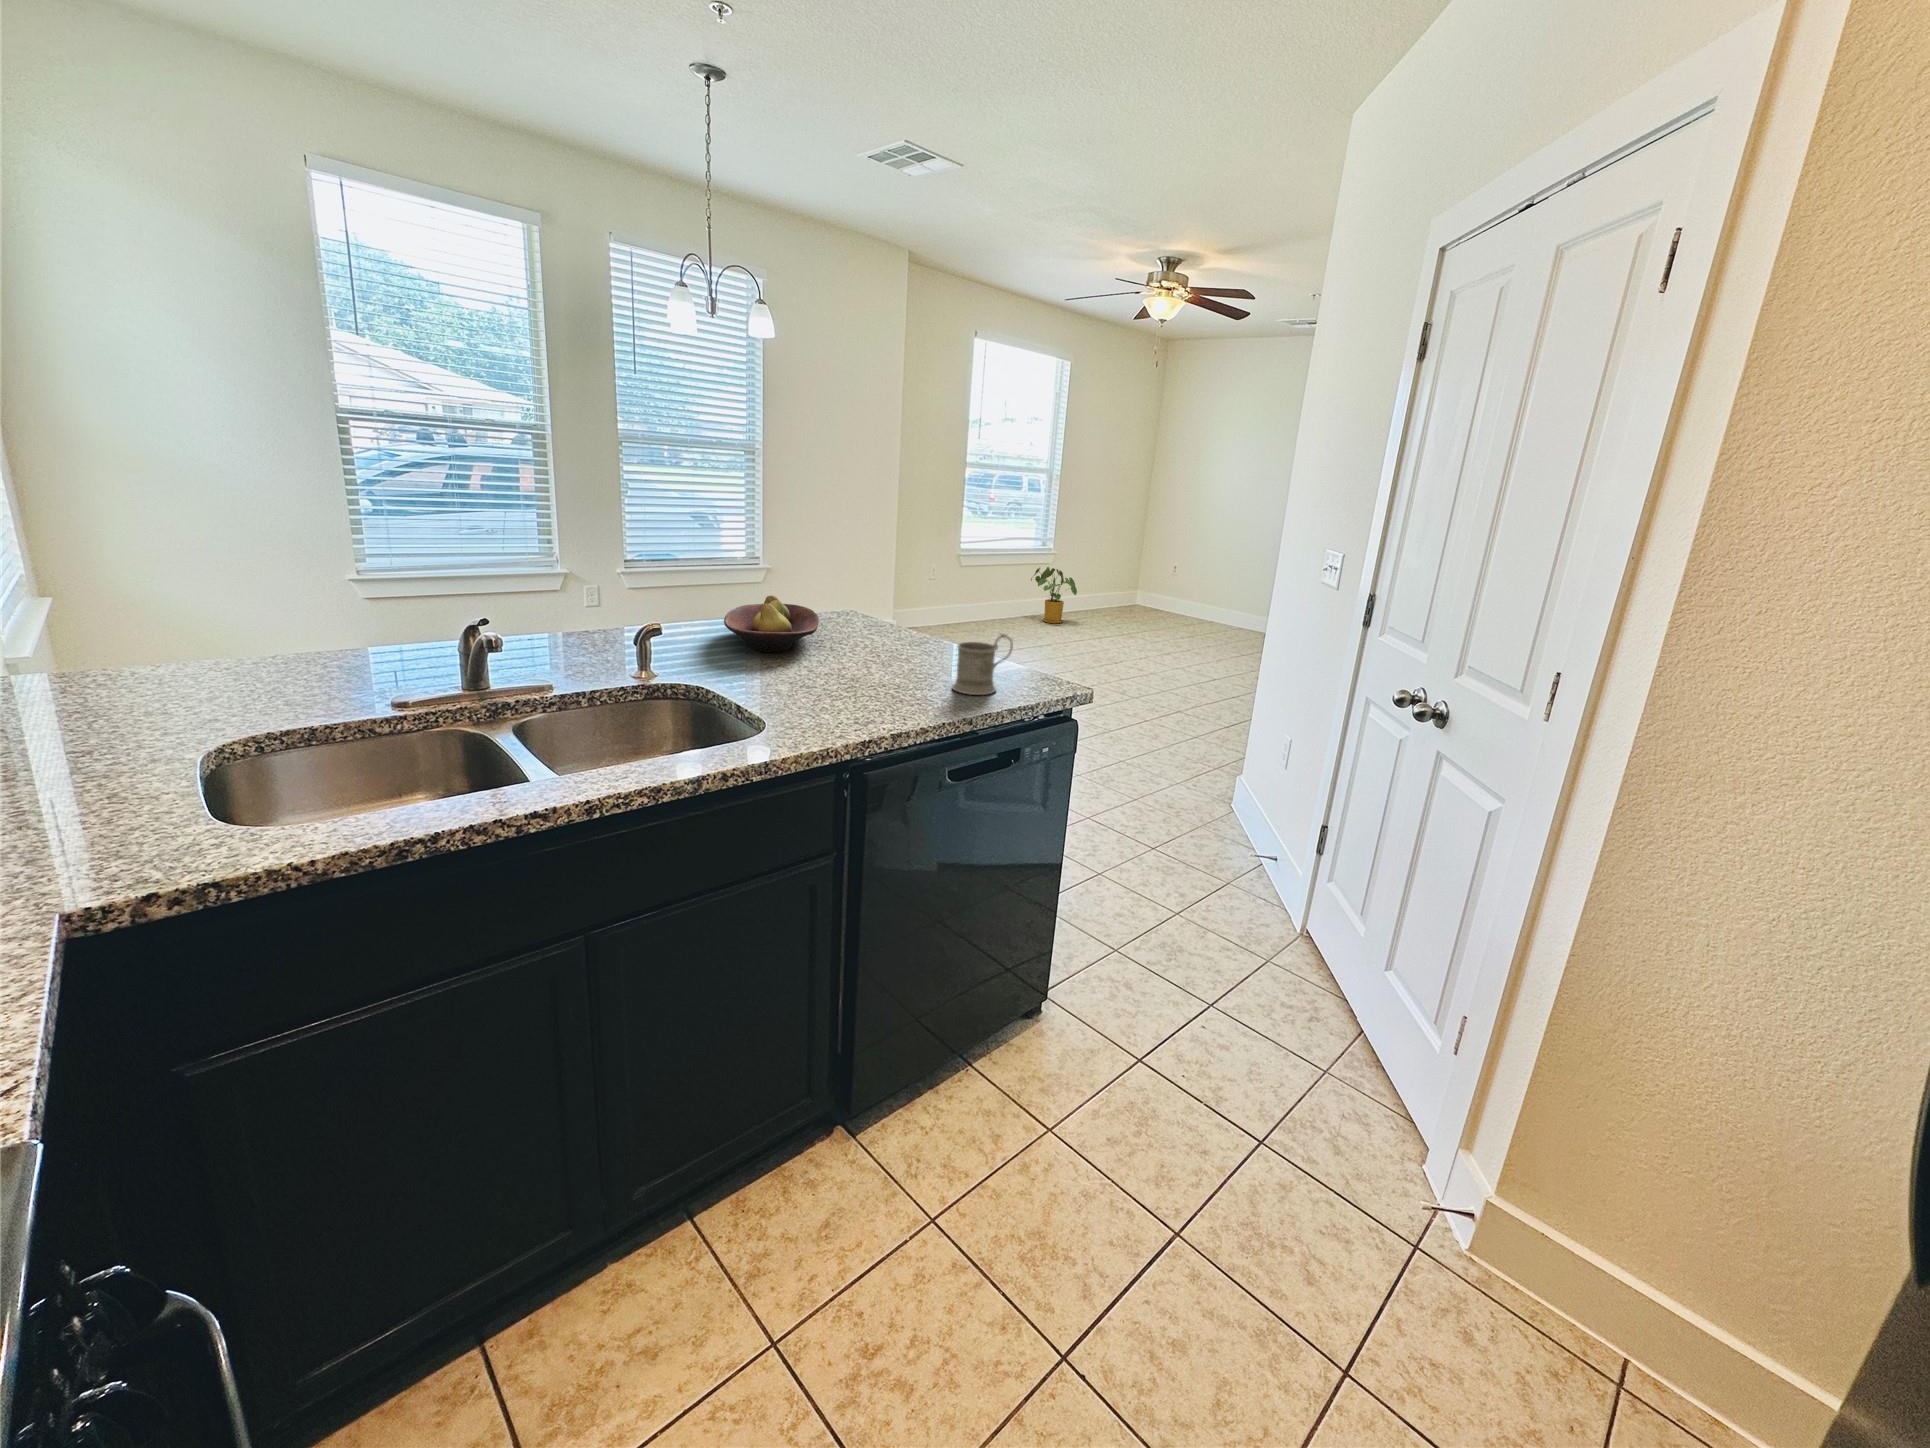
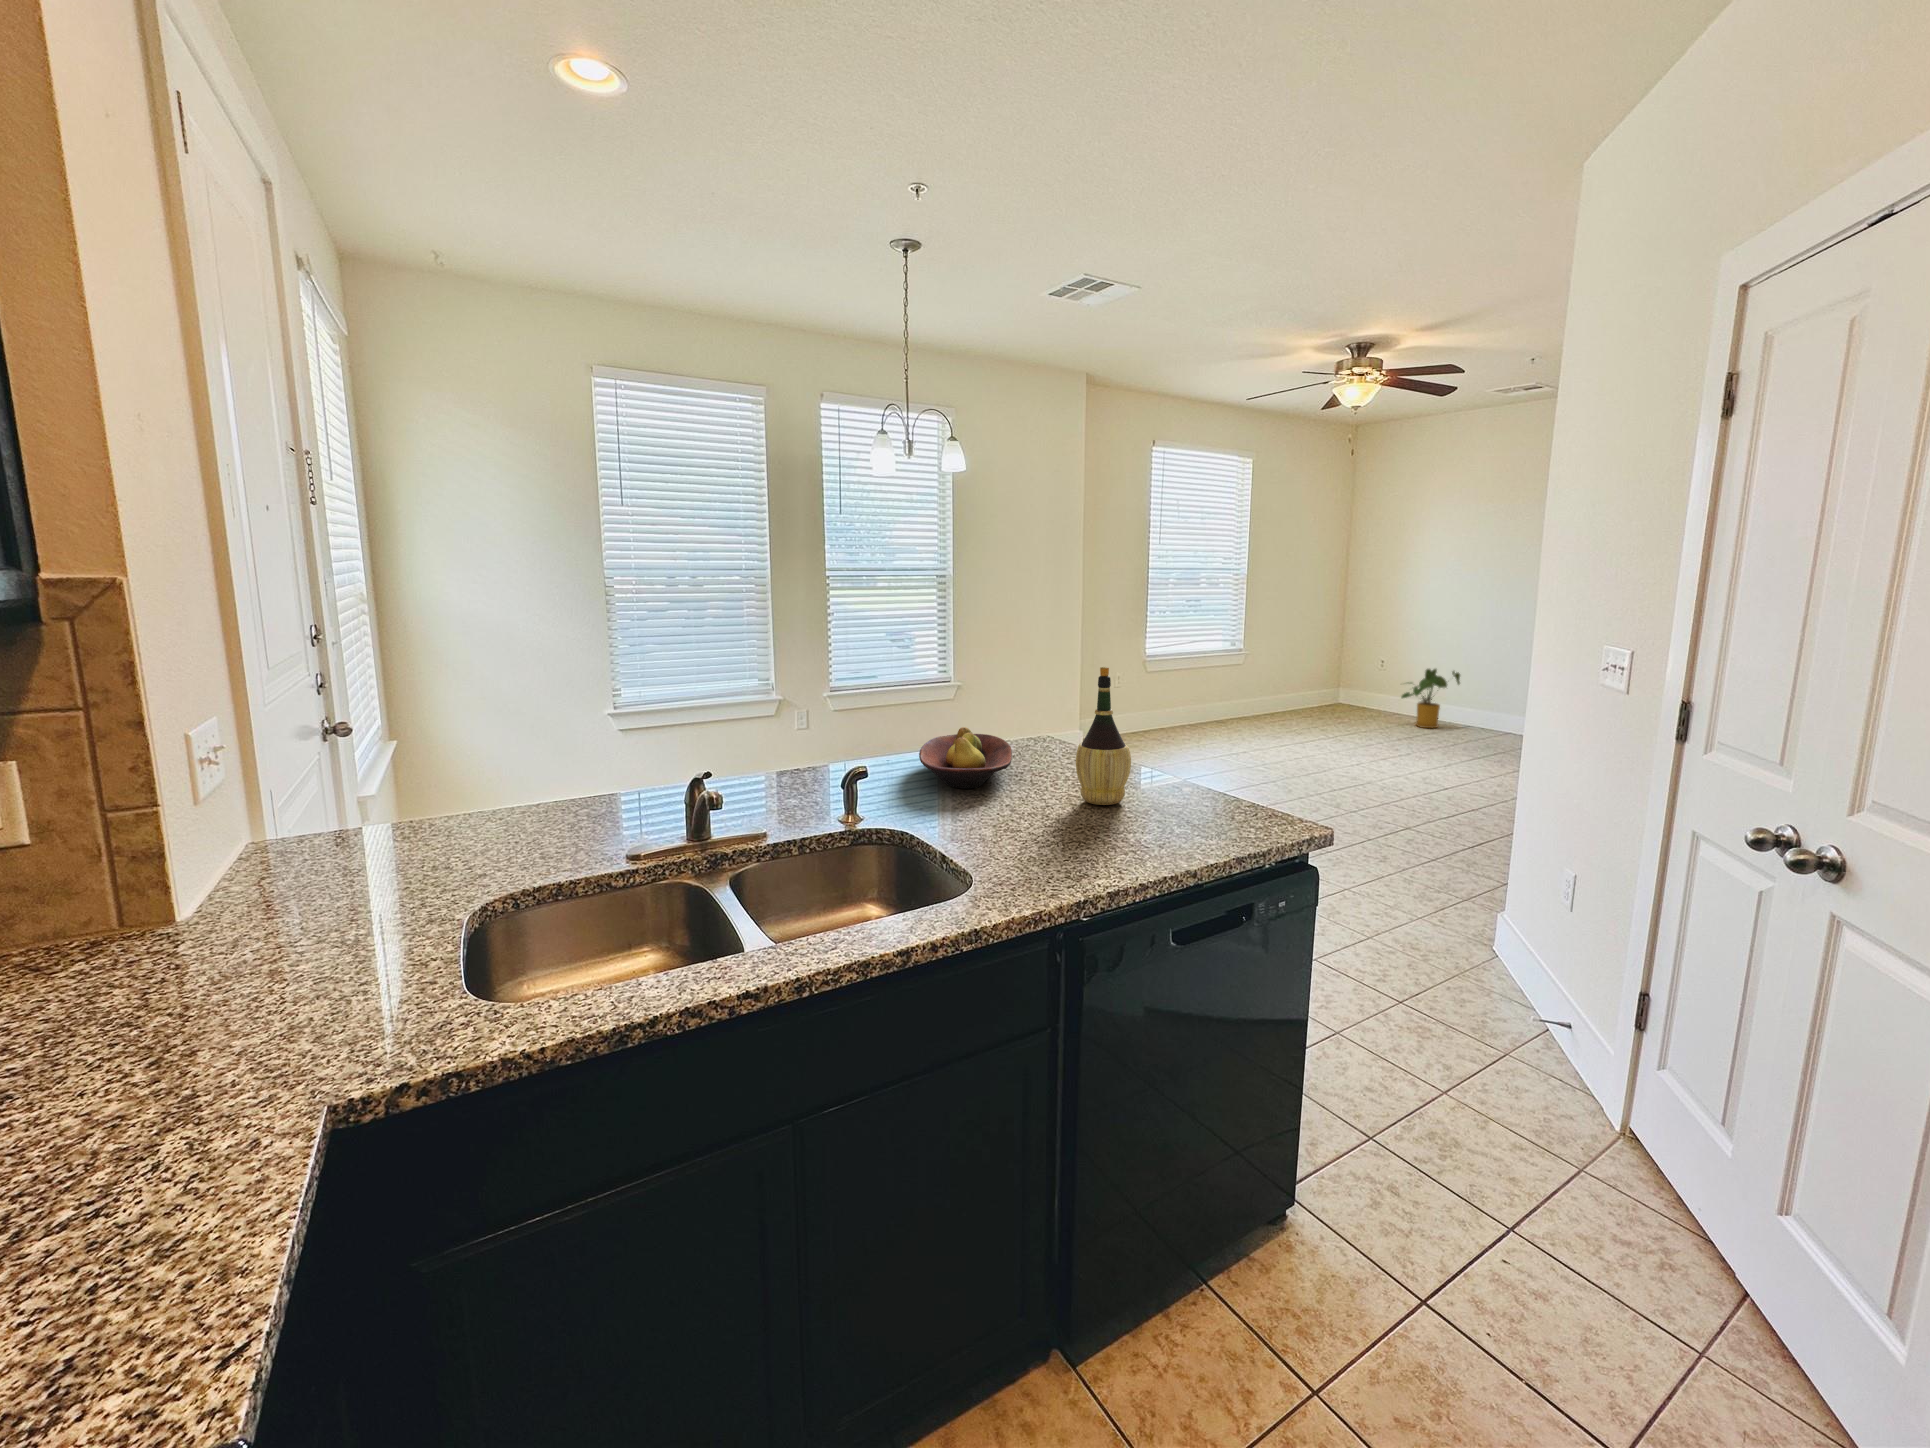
wine bottle: none [877,540,928,668] -> present [1076,667,1131,805]
house plant: present [1031,567,1077,624] -> present [1402,669,1460,728]
mug: present [952,634,1013,695] -> none [1164,767,1232,839]

